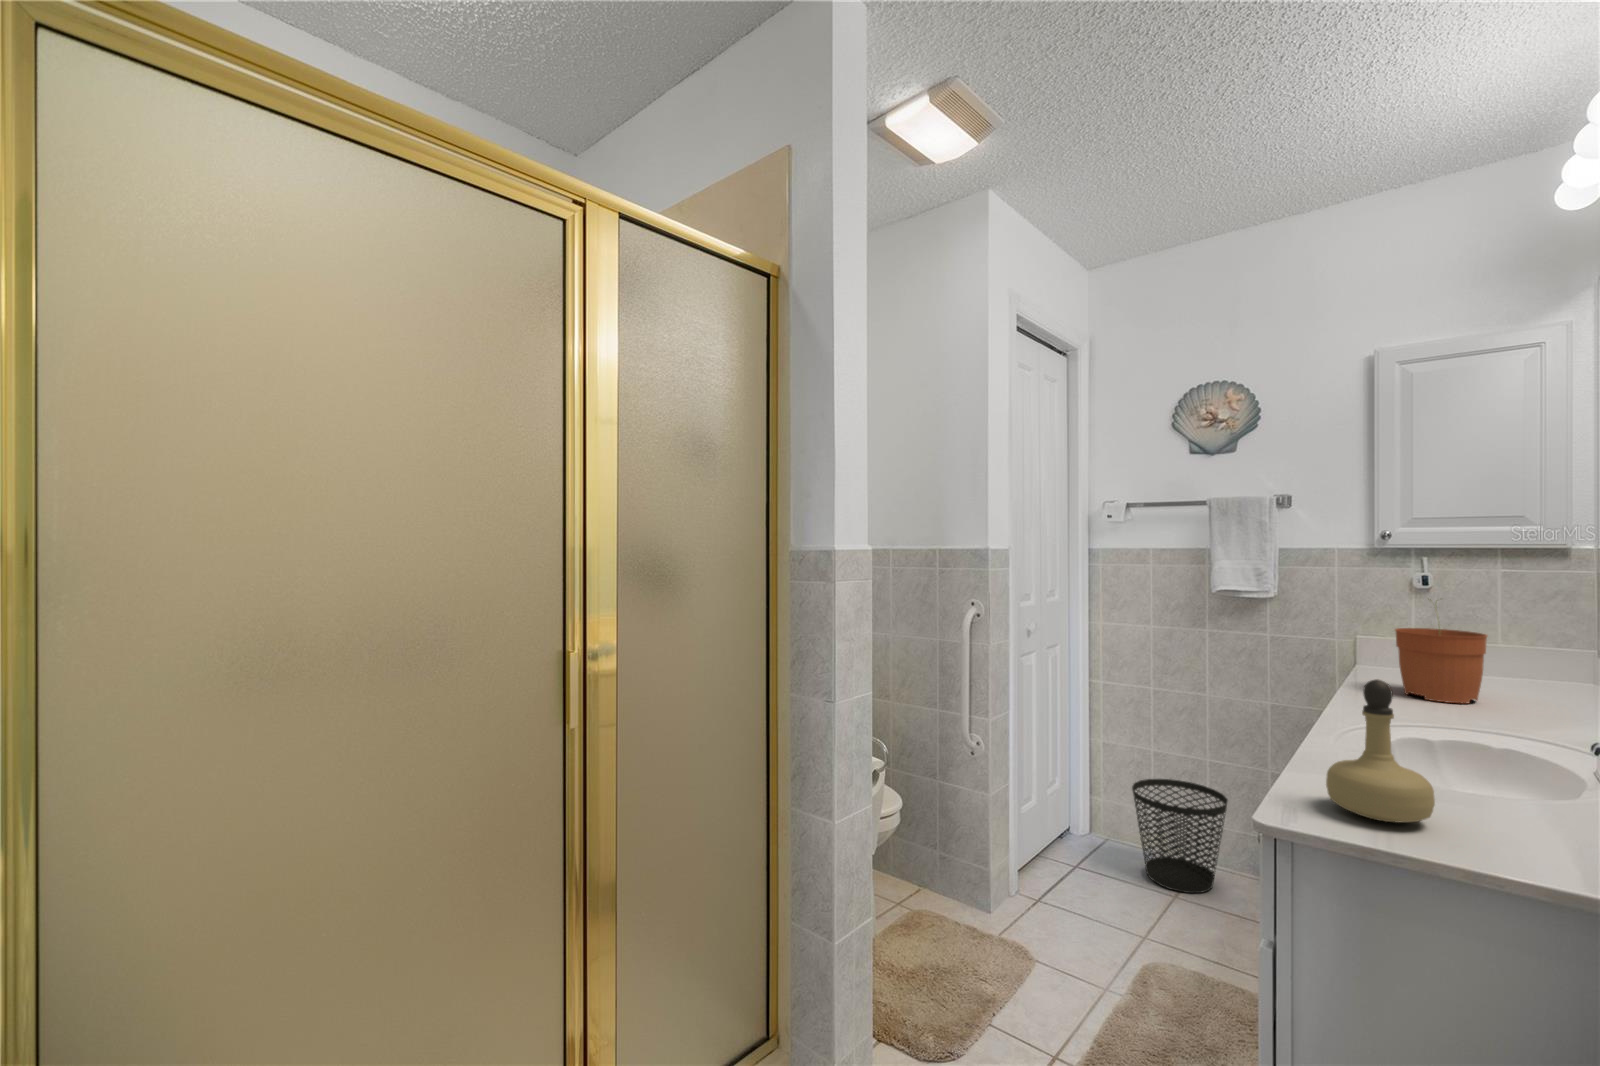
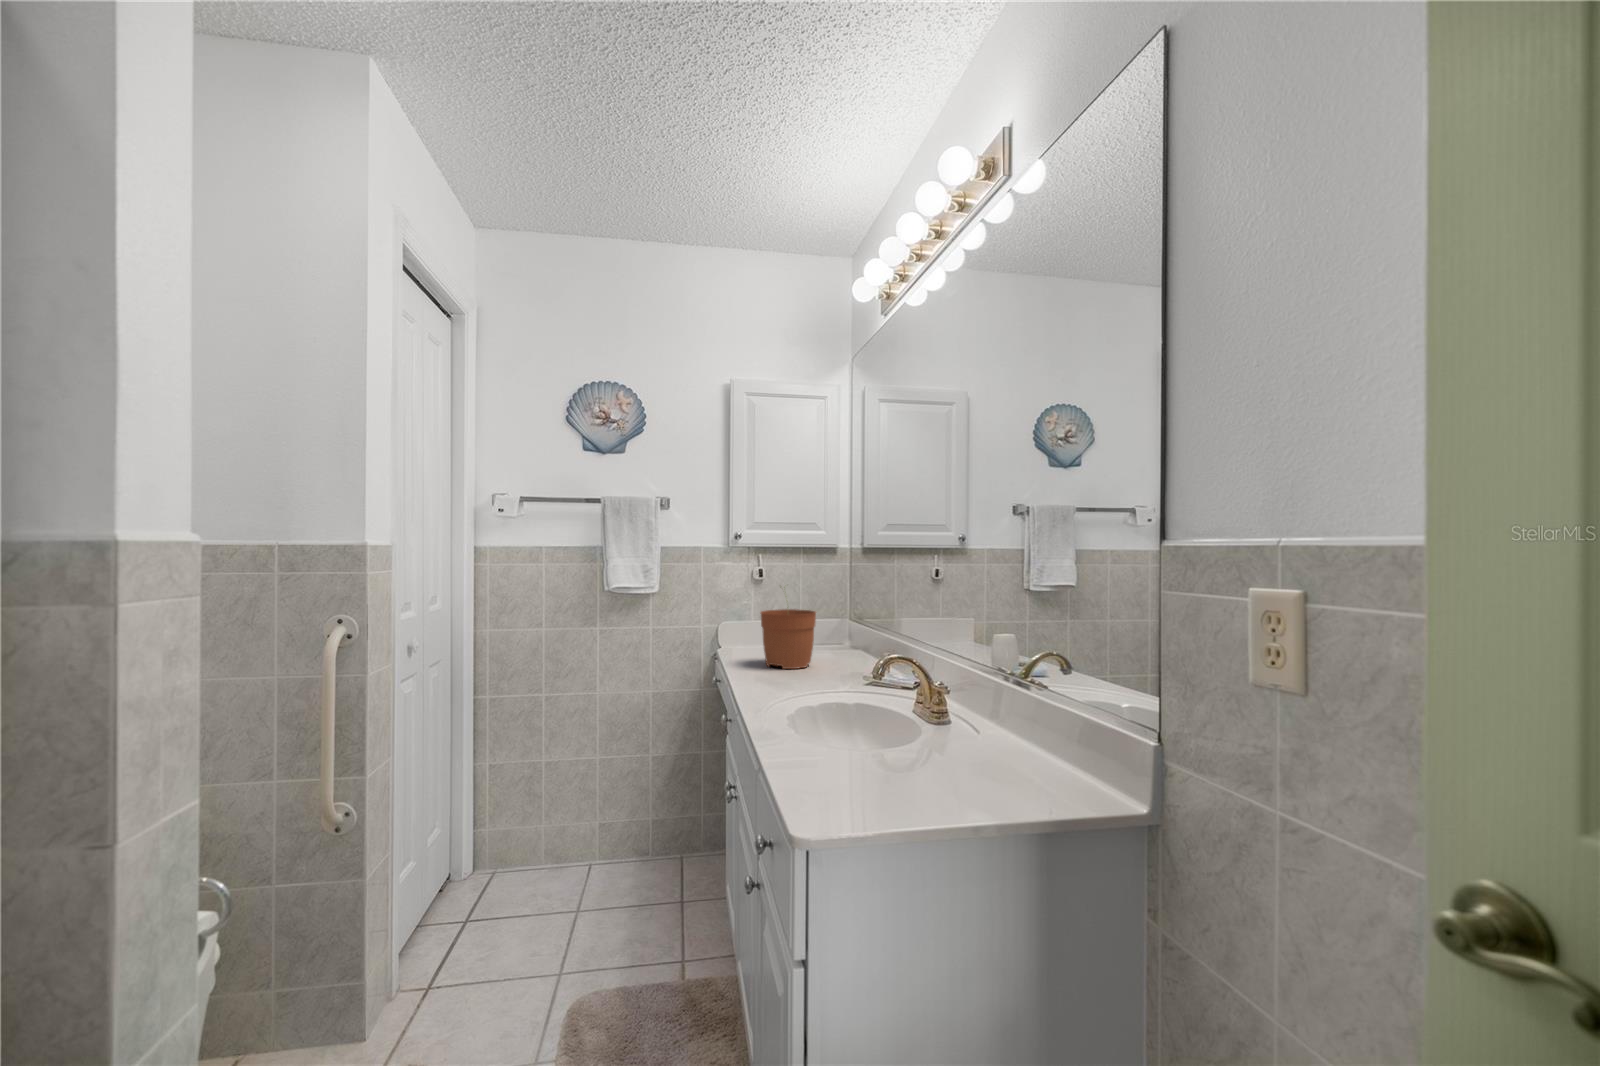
perfume bottle: present [1326,679,1435,823] -> none [817,662,897,796]
wastebasket: present [1132,779,1228,893] -> none [528,785,621,905]

